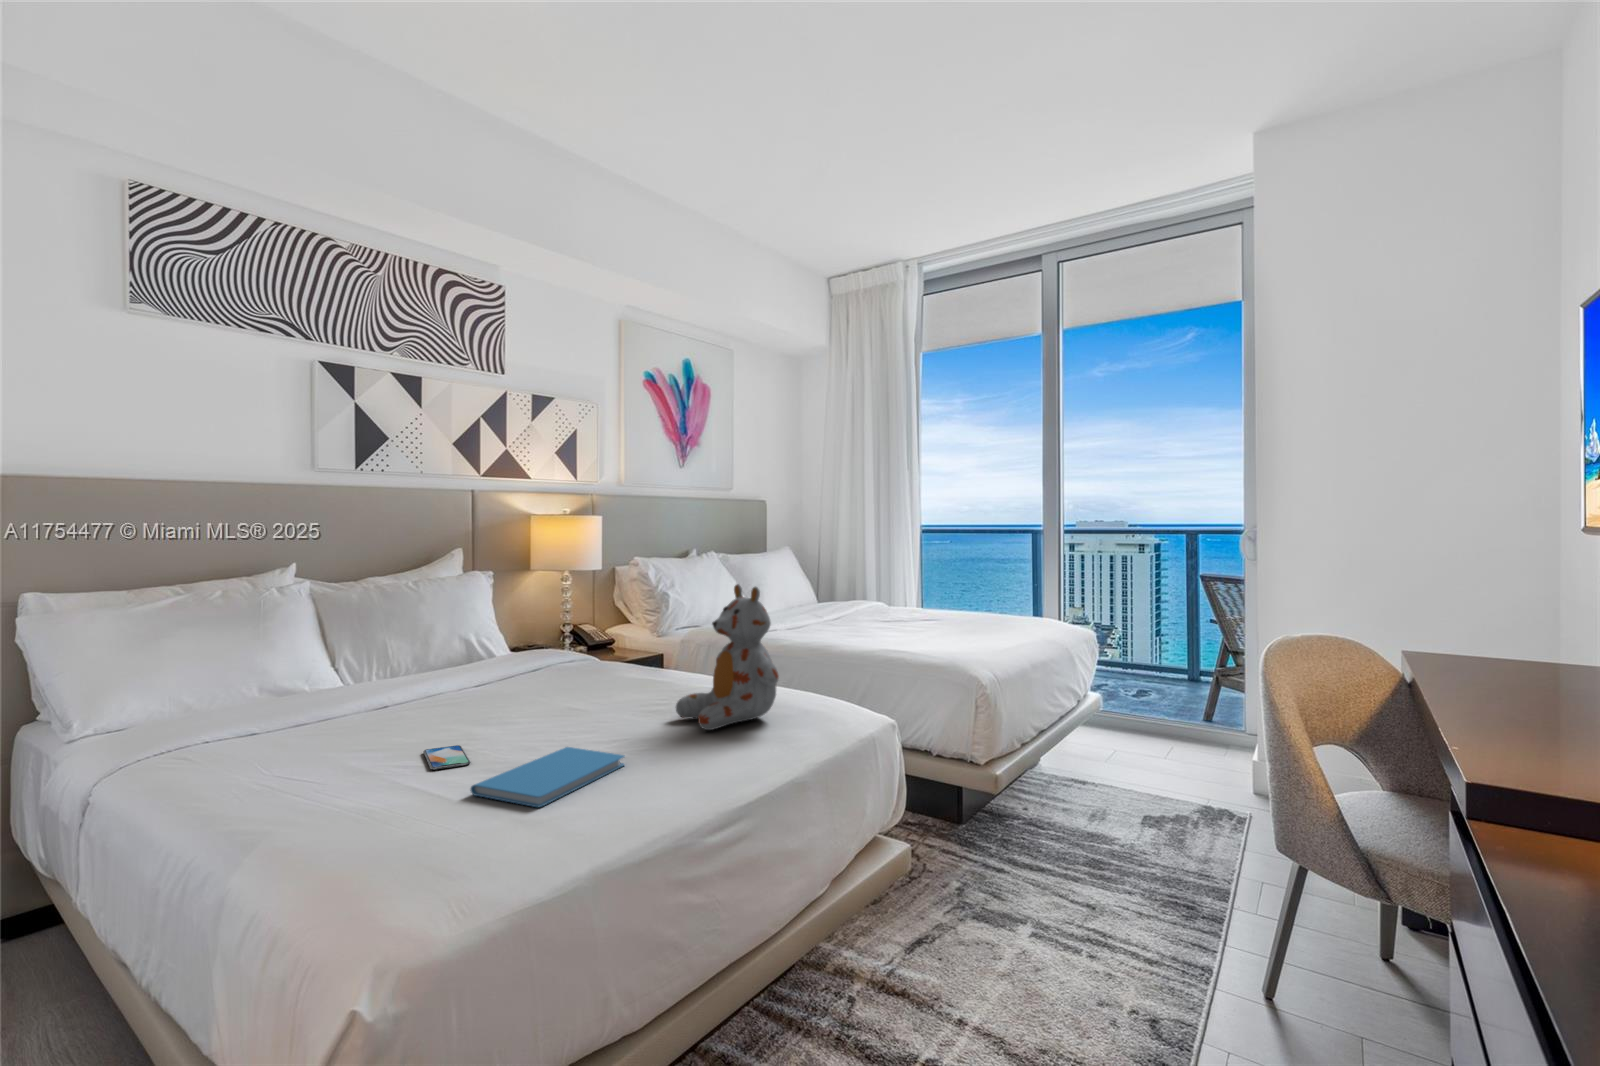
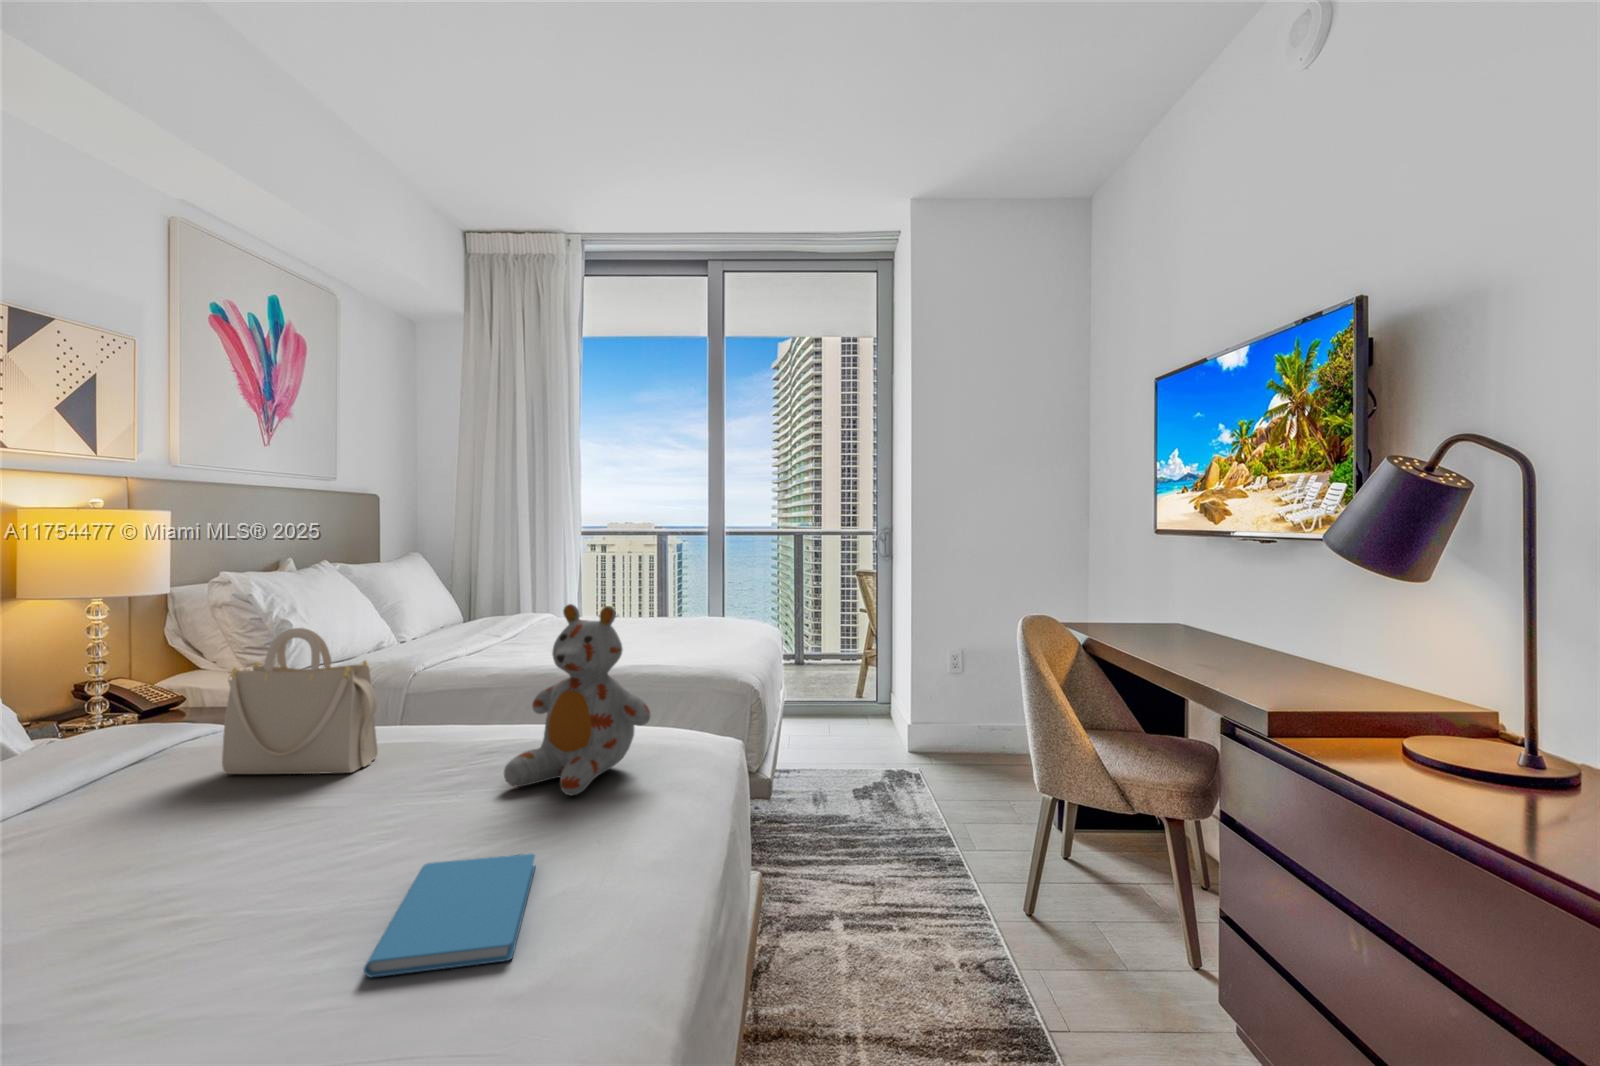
handbag: none [555,591,640,693] -> present [222,628,378,774]
smartphone: present [423,745,471,770] -> none [145,910,276,962]

